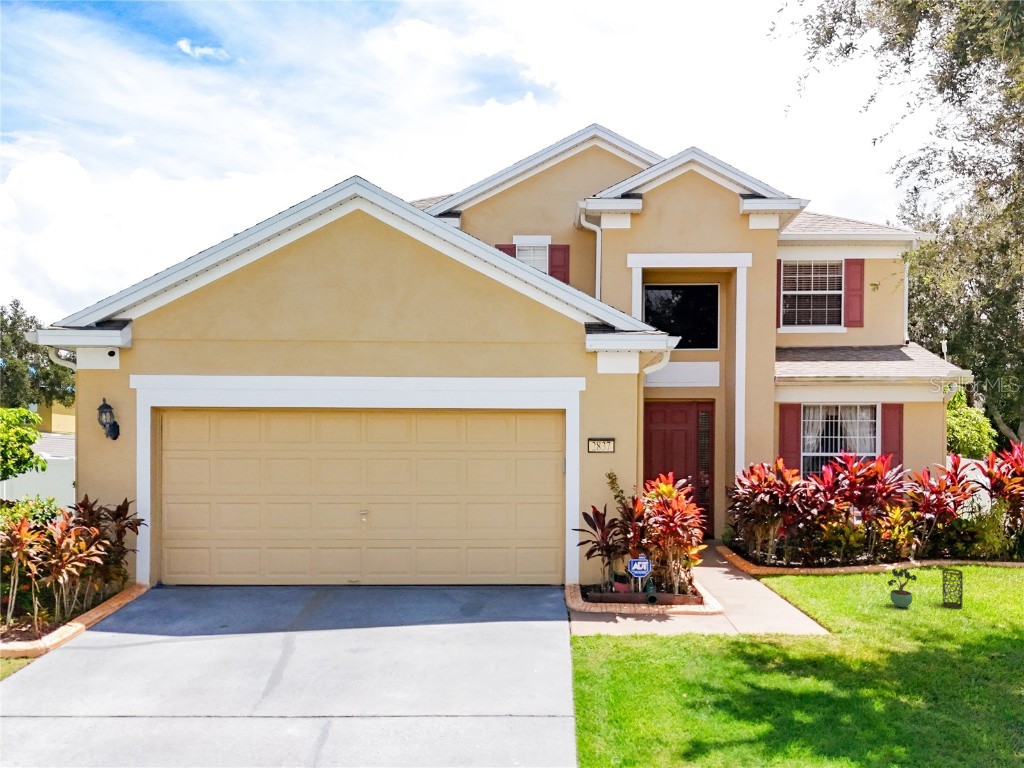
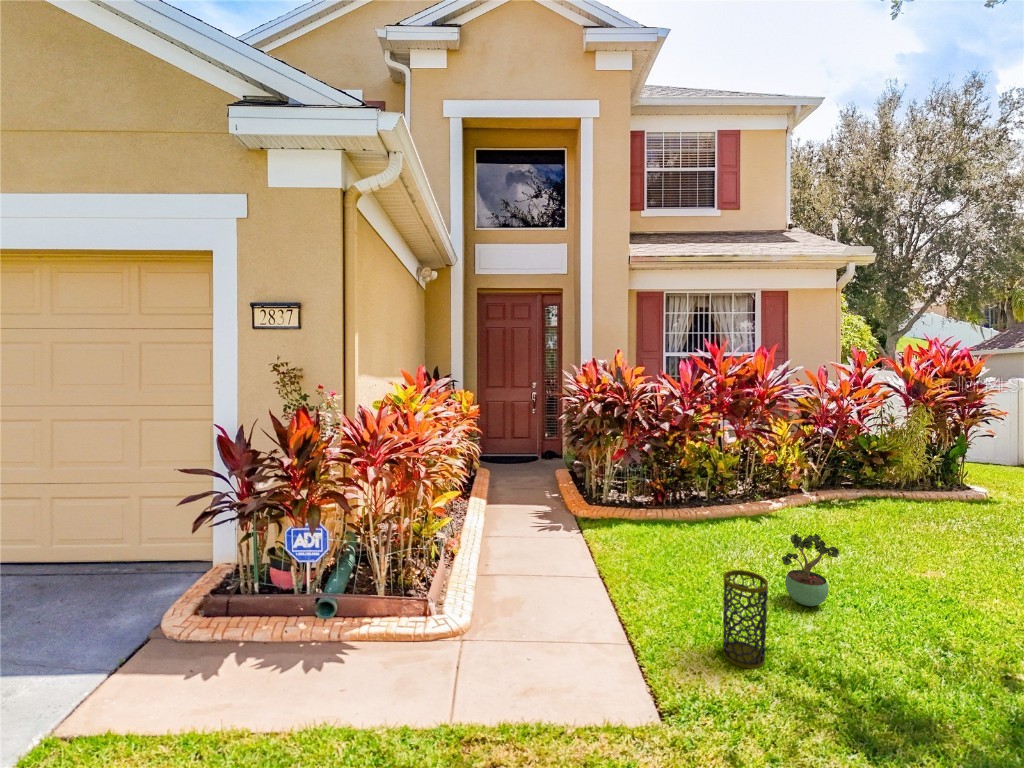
trash can: present [942,569,963,609] -> present [723,570,768,669]

